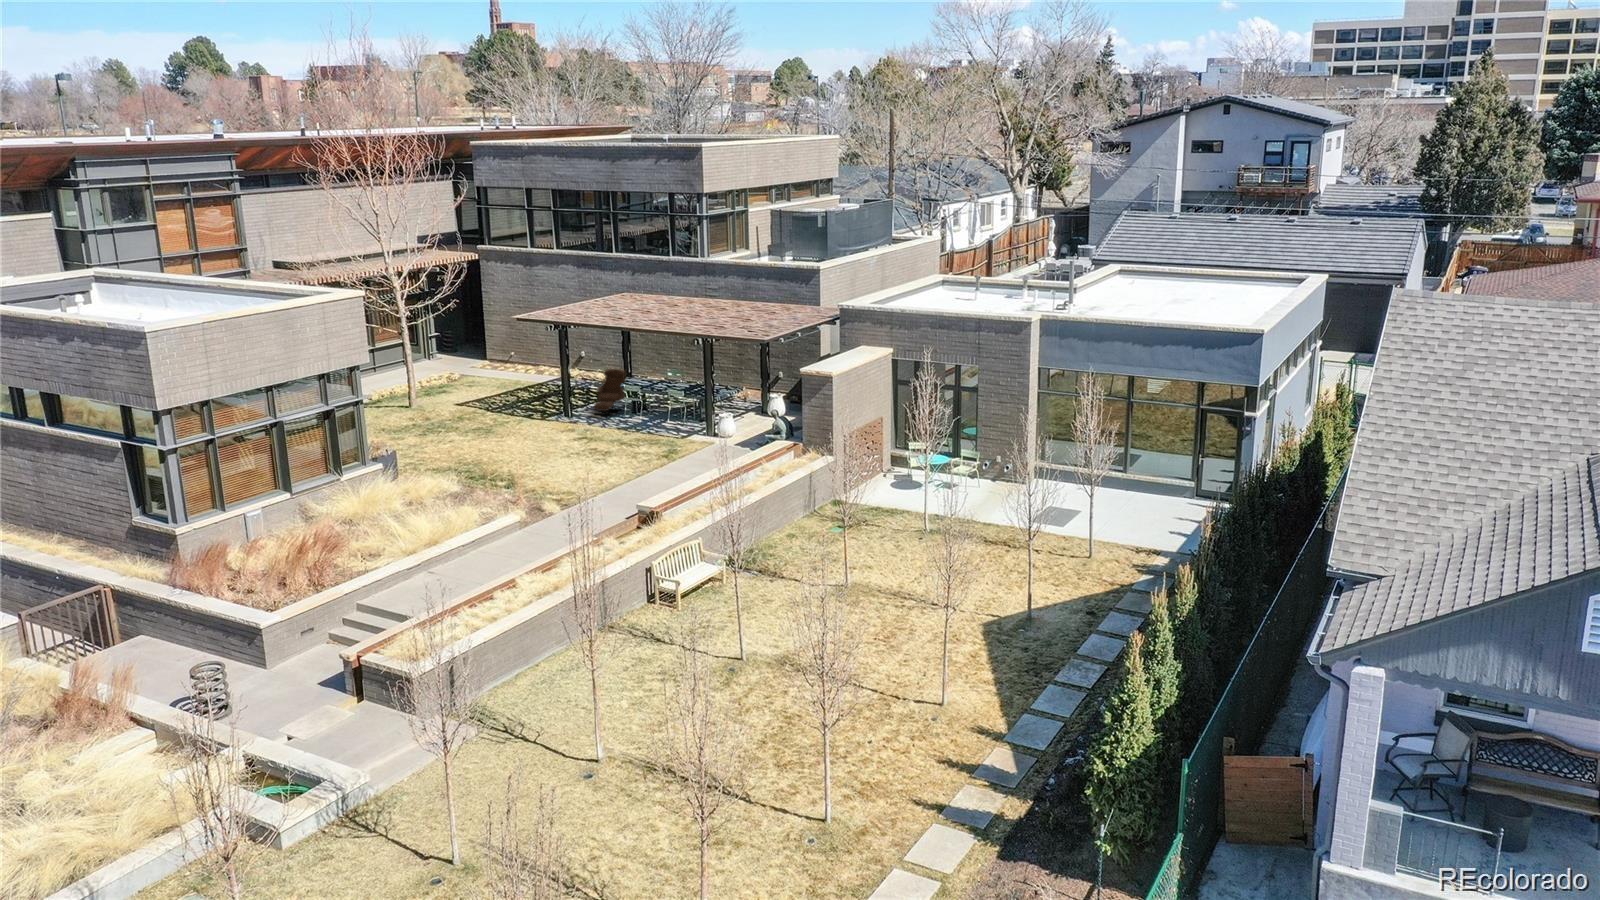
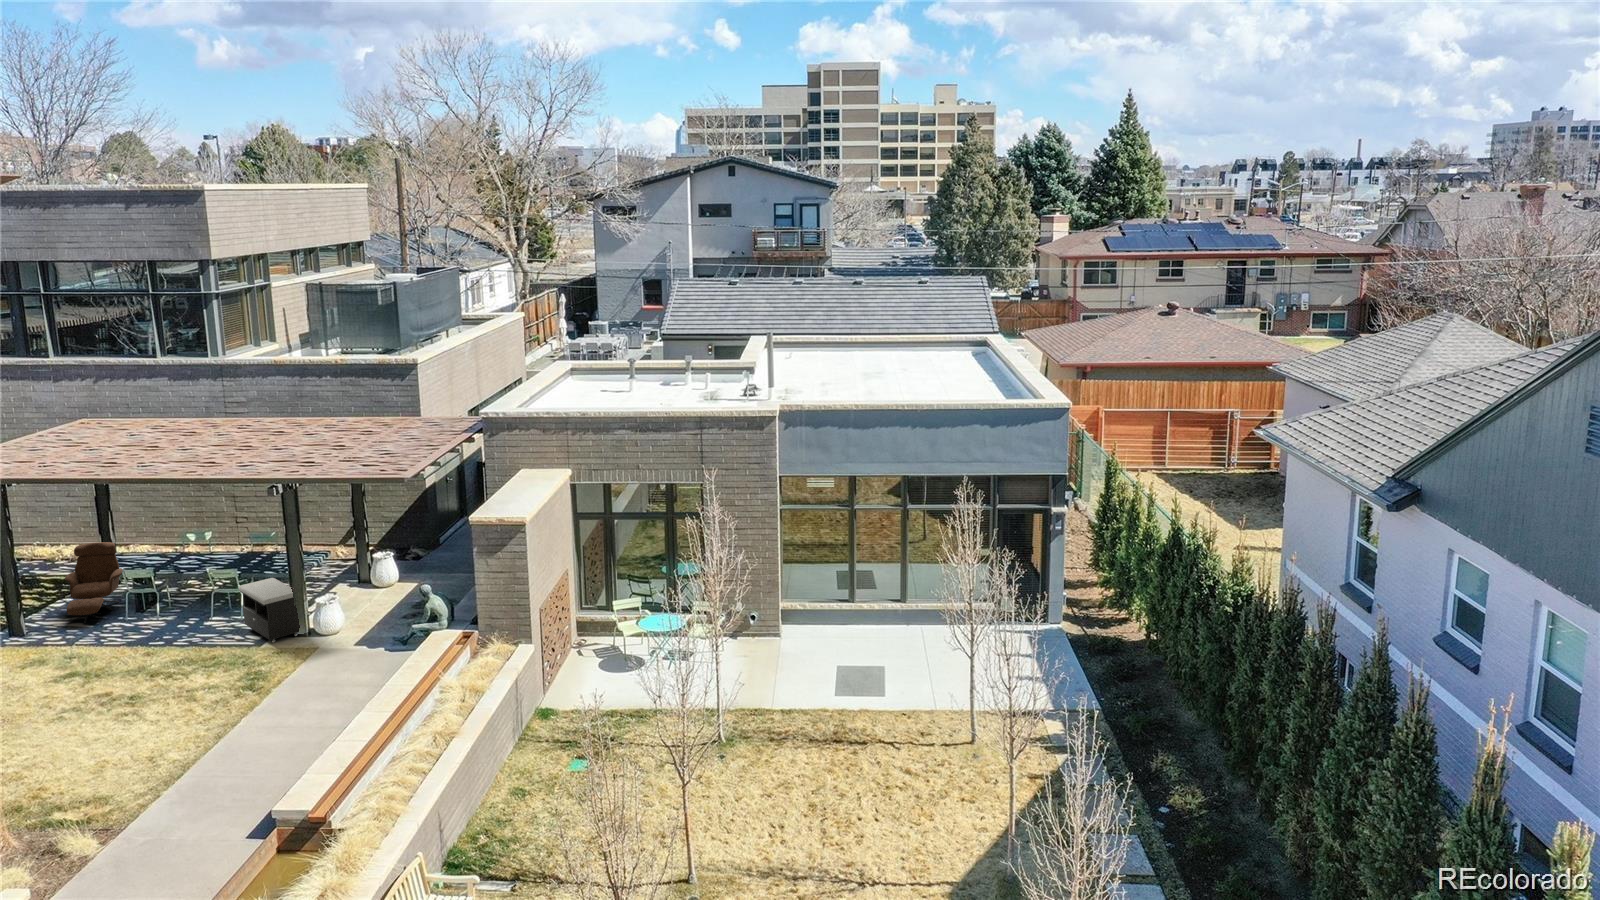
storage bench: none [681,400,713,438] -> present [239,578,300,642]

